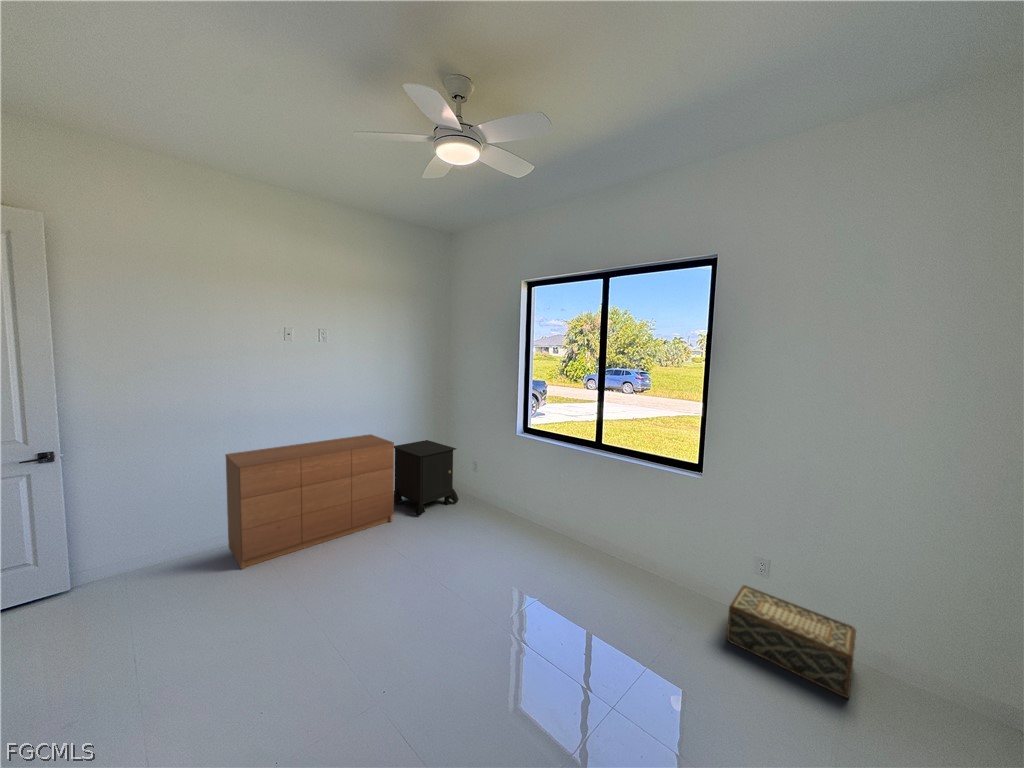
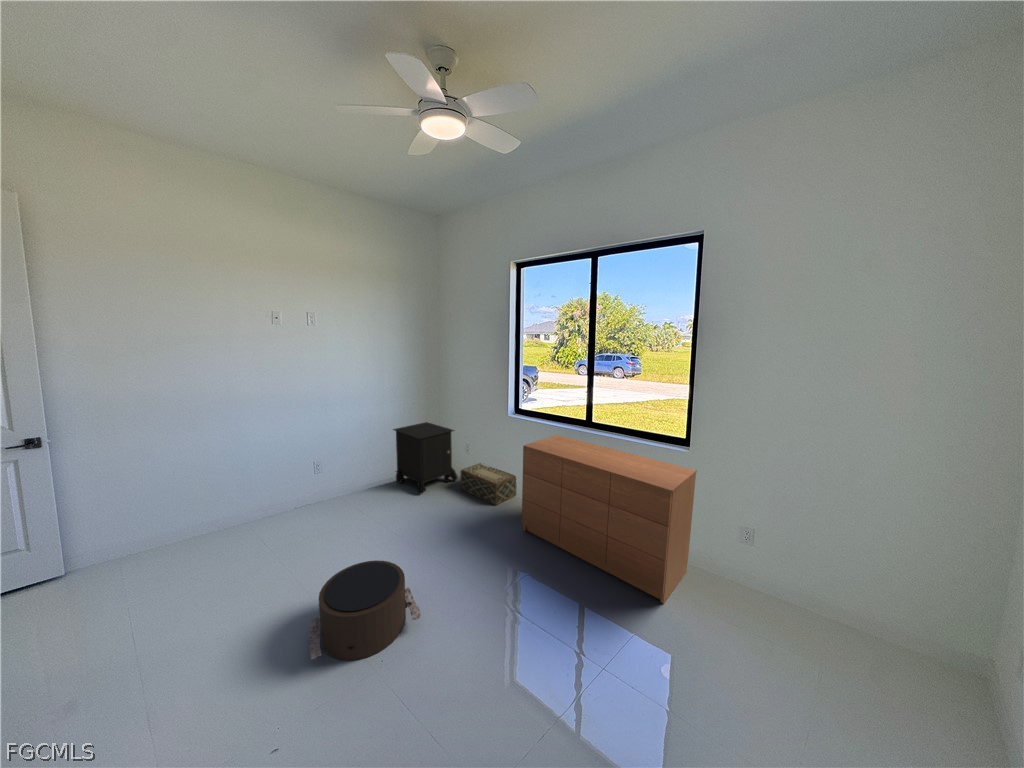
dresser: present [225,435,394,569] -> present [522,435,697,603]
pouf: none [306,577,421,676] -> present [309,560,421,661]
woven basket: present [727,585,856,698] -> present [460,463,517,505]

